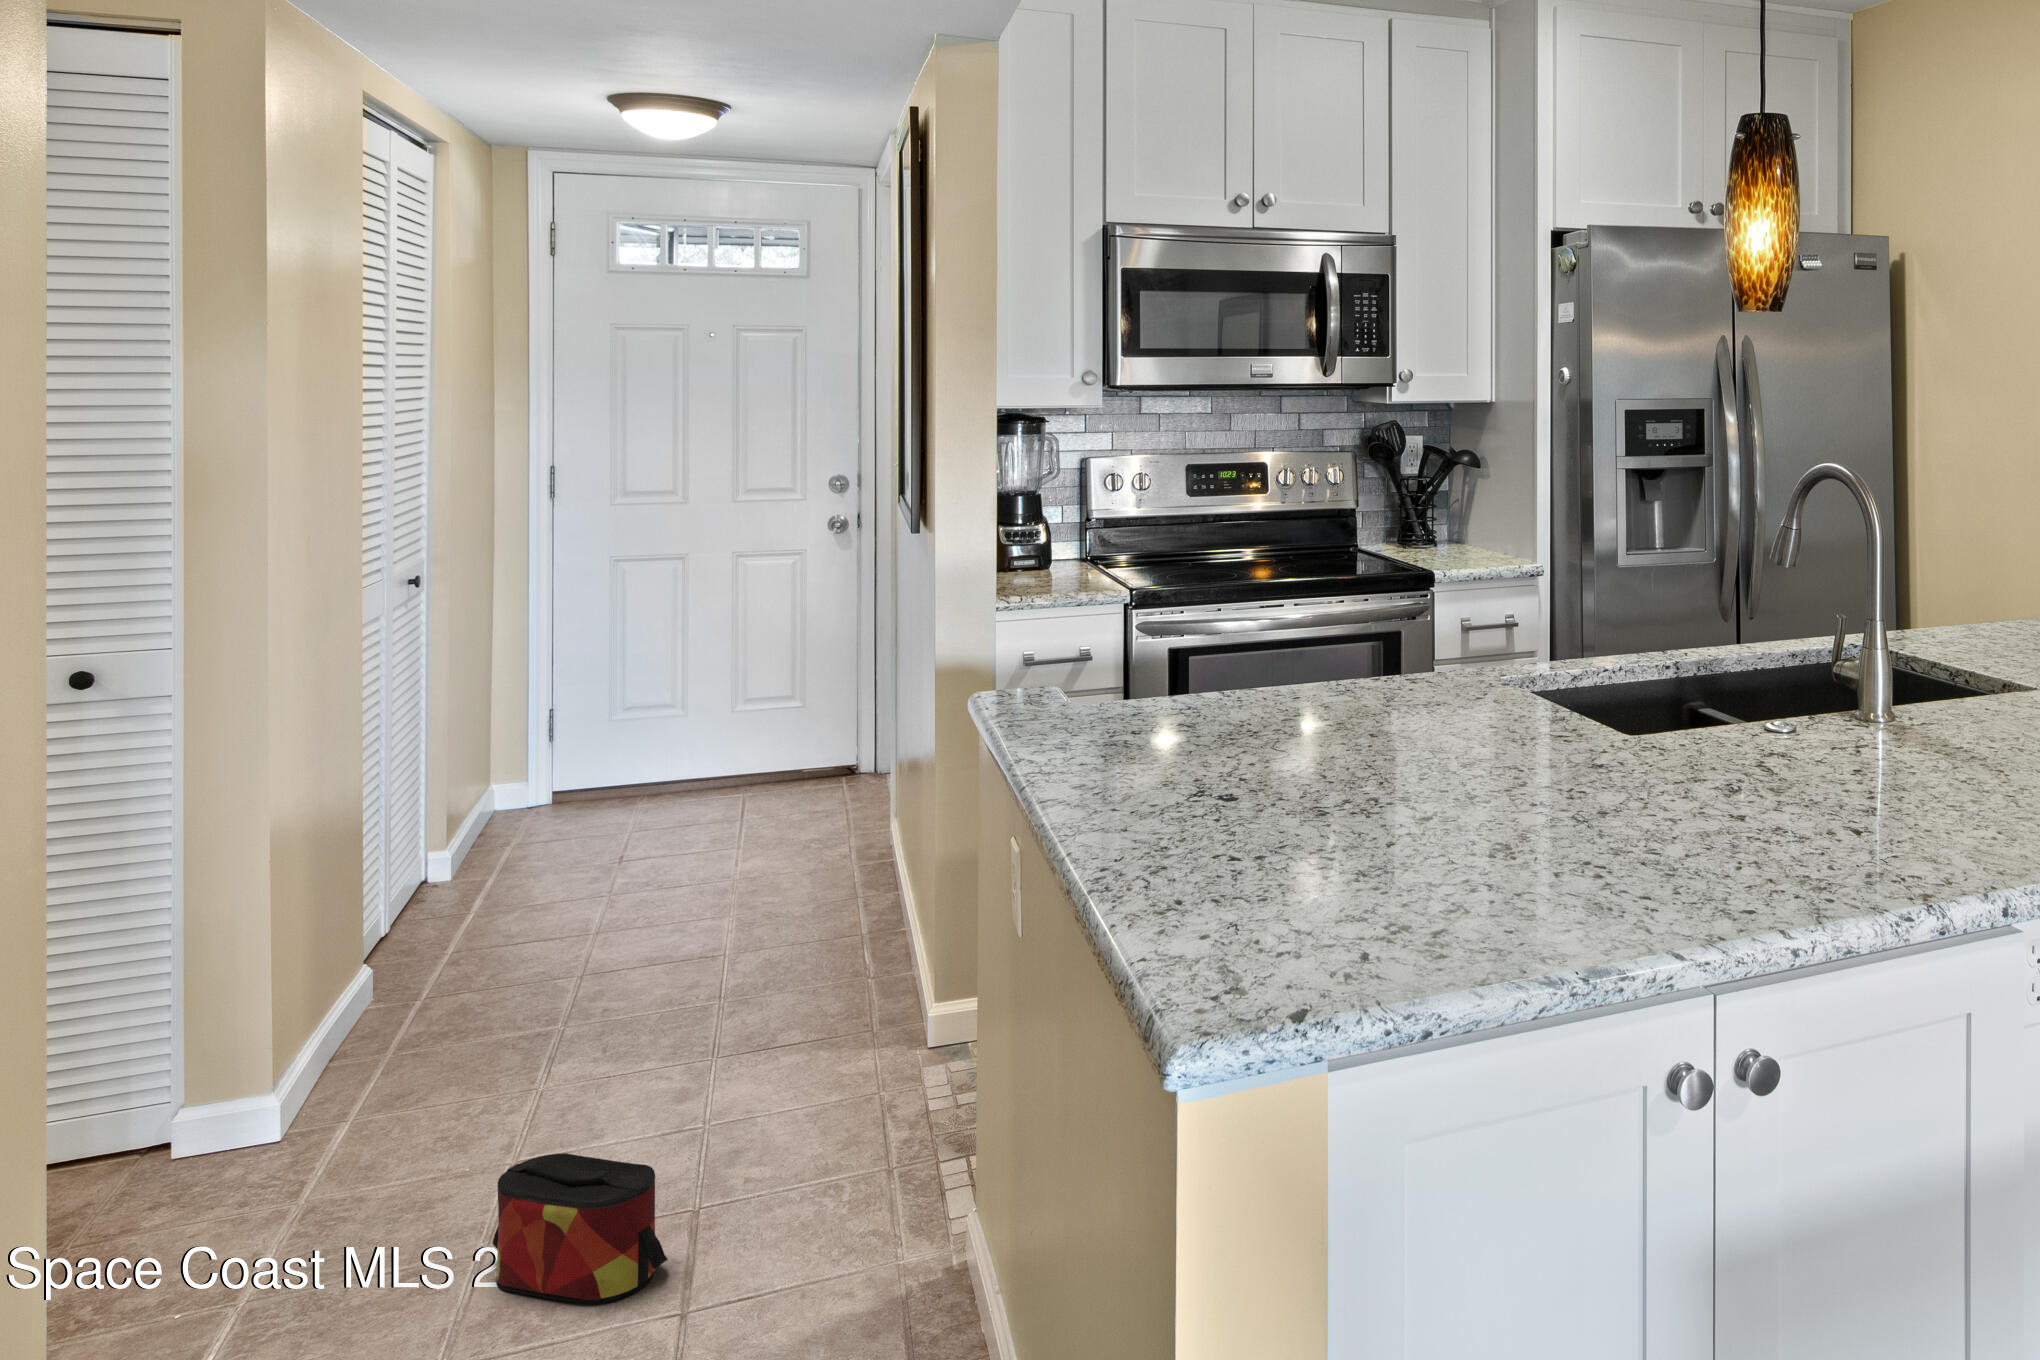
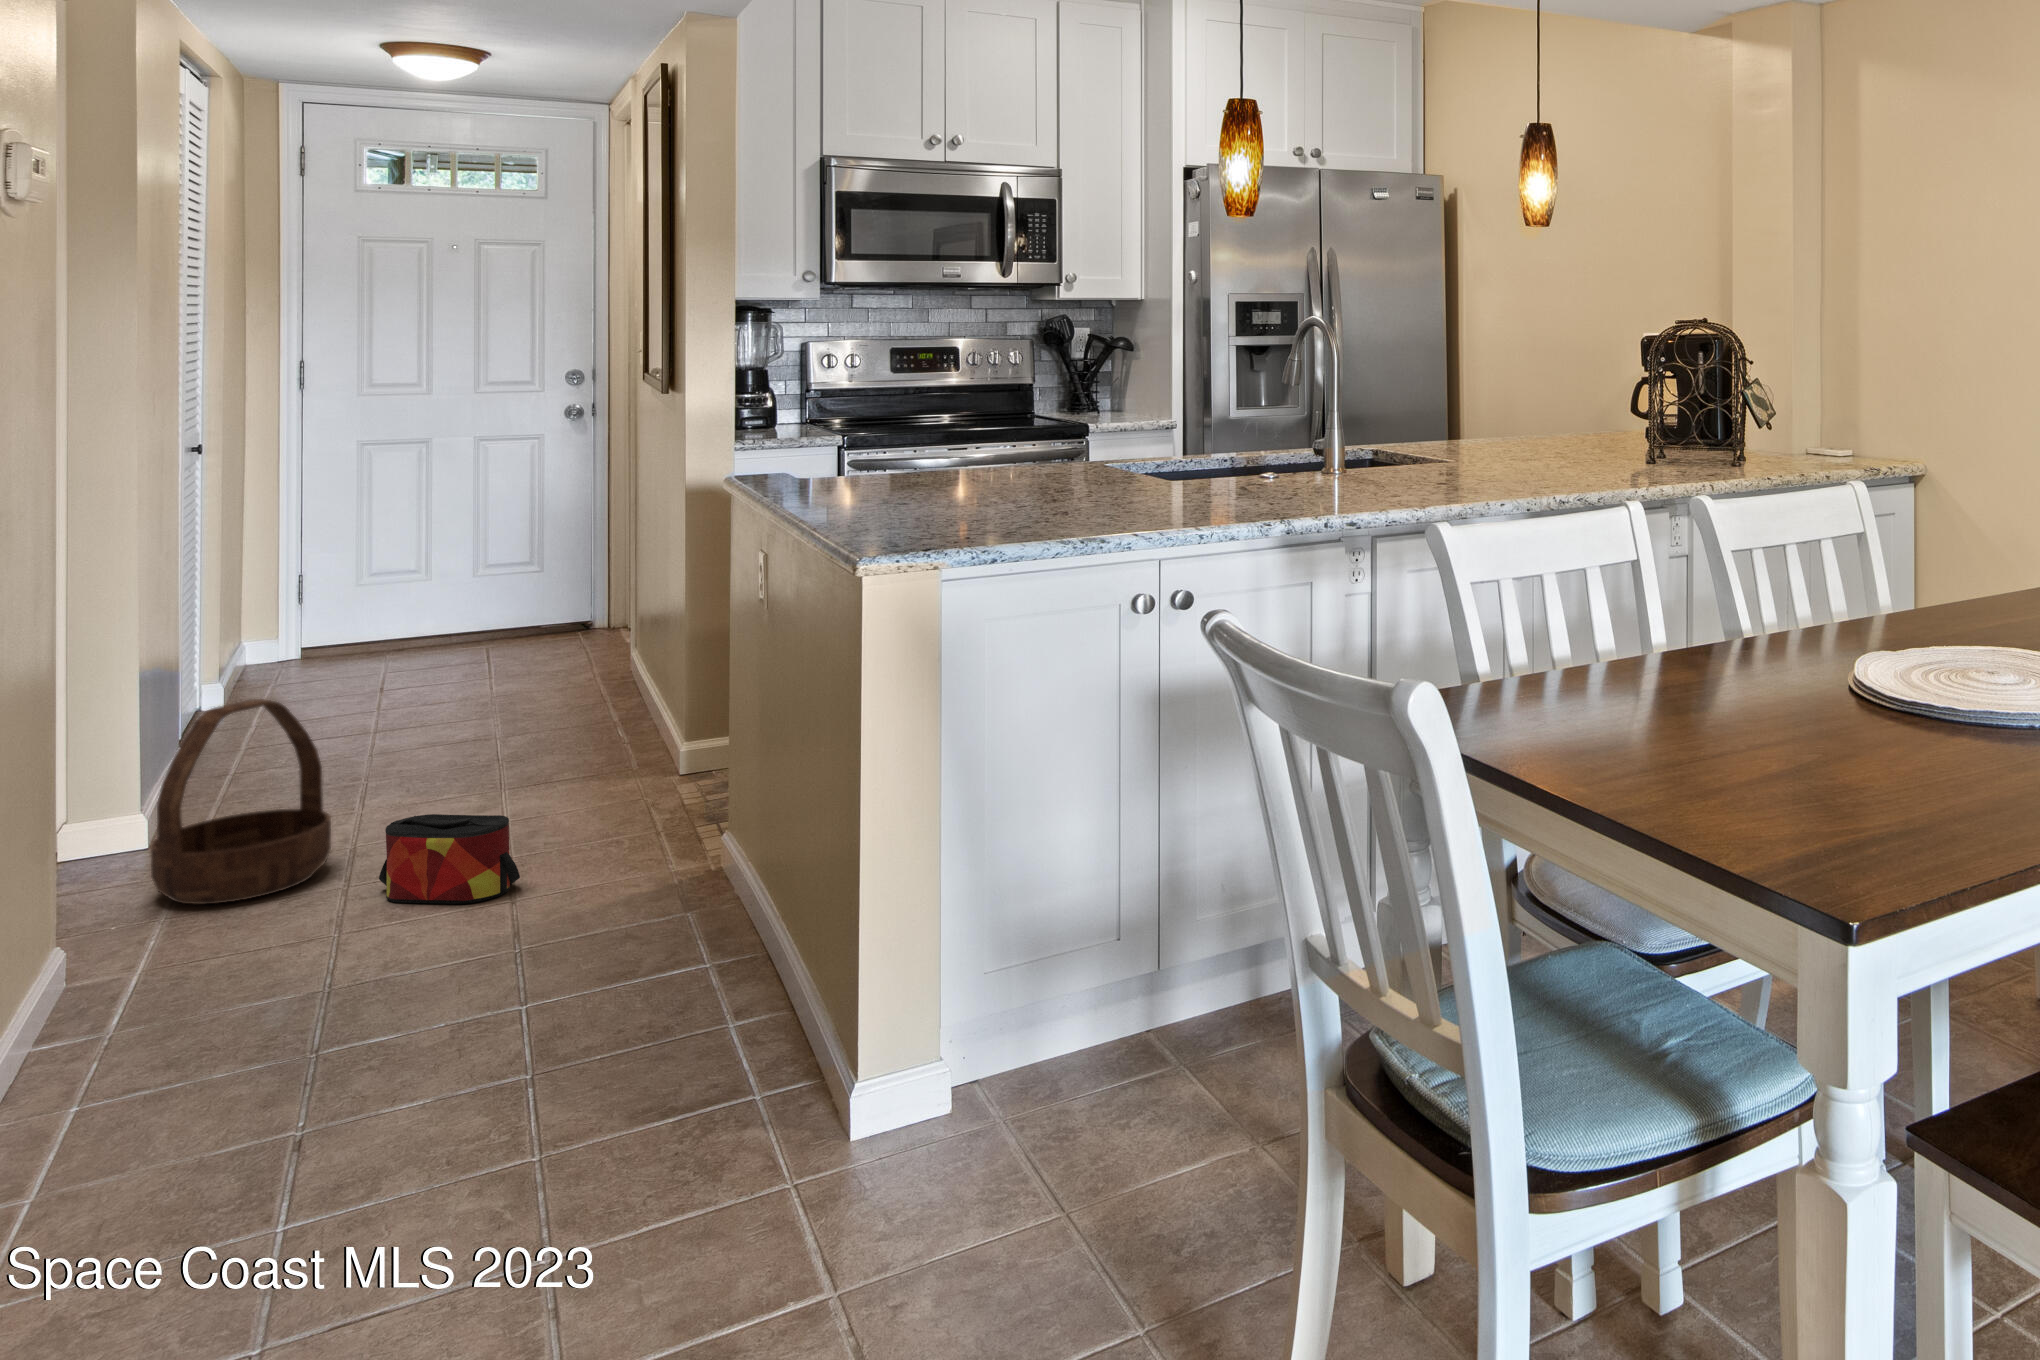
basket: none [220,971,454,1268] -> present [151,699,331,904]

